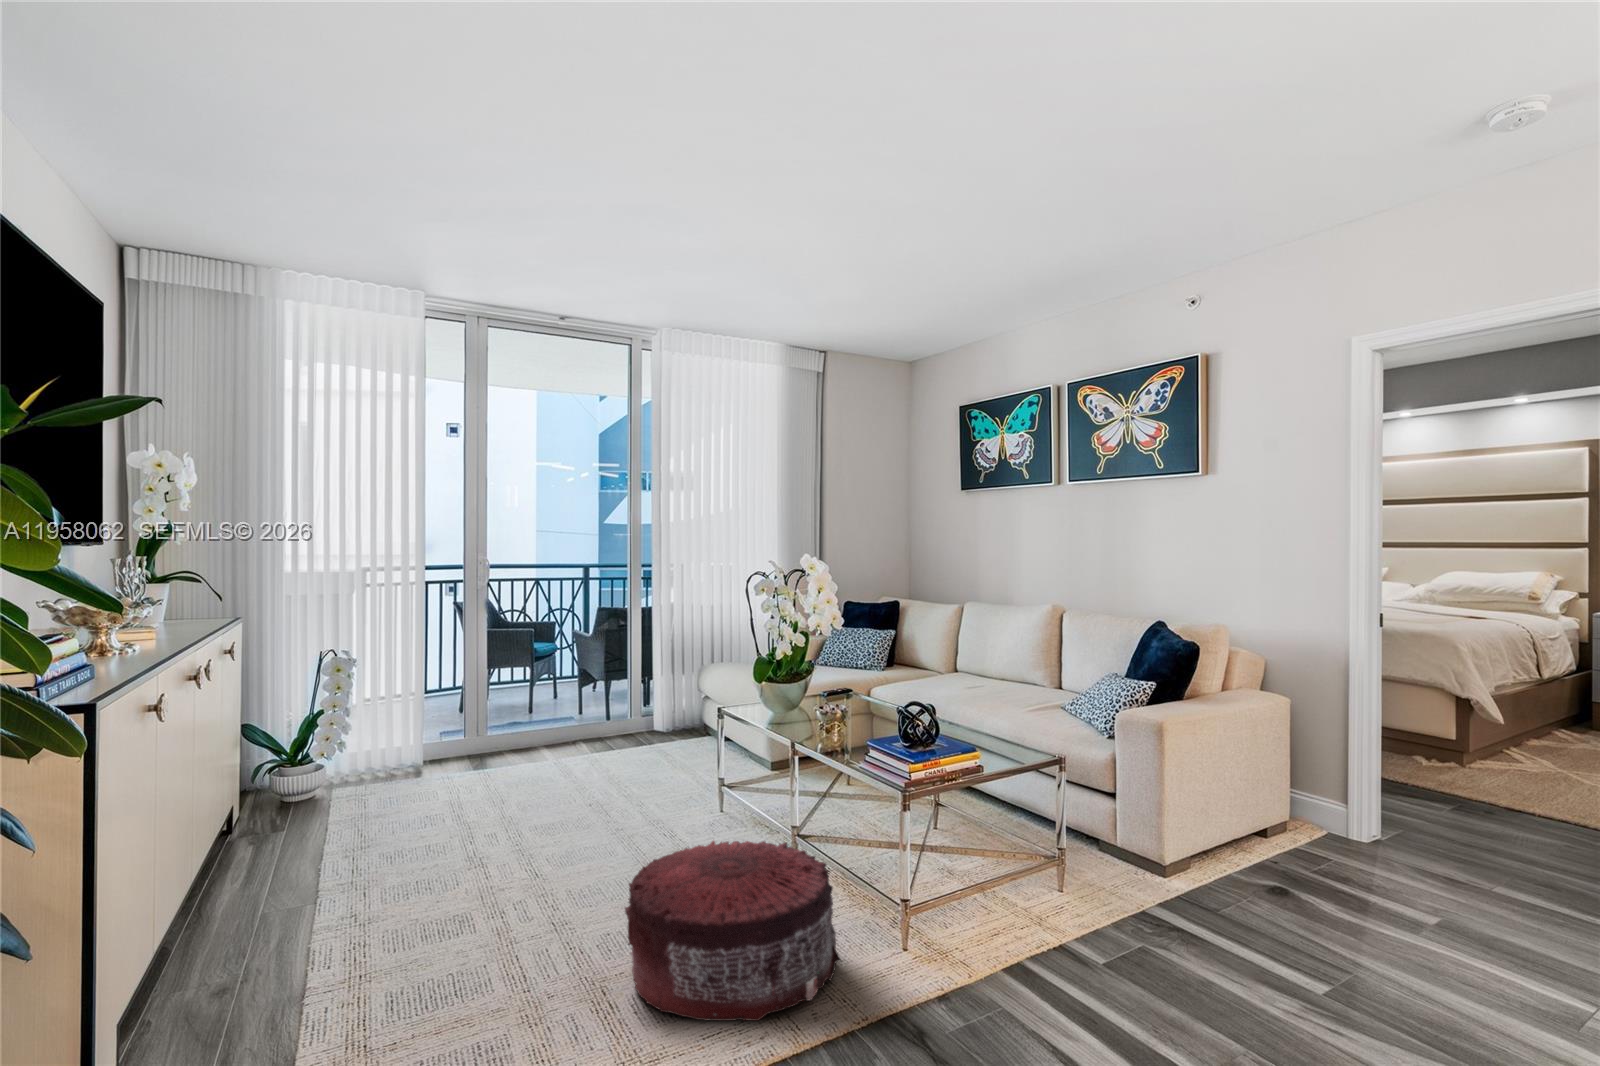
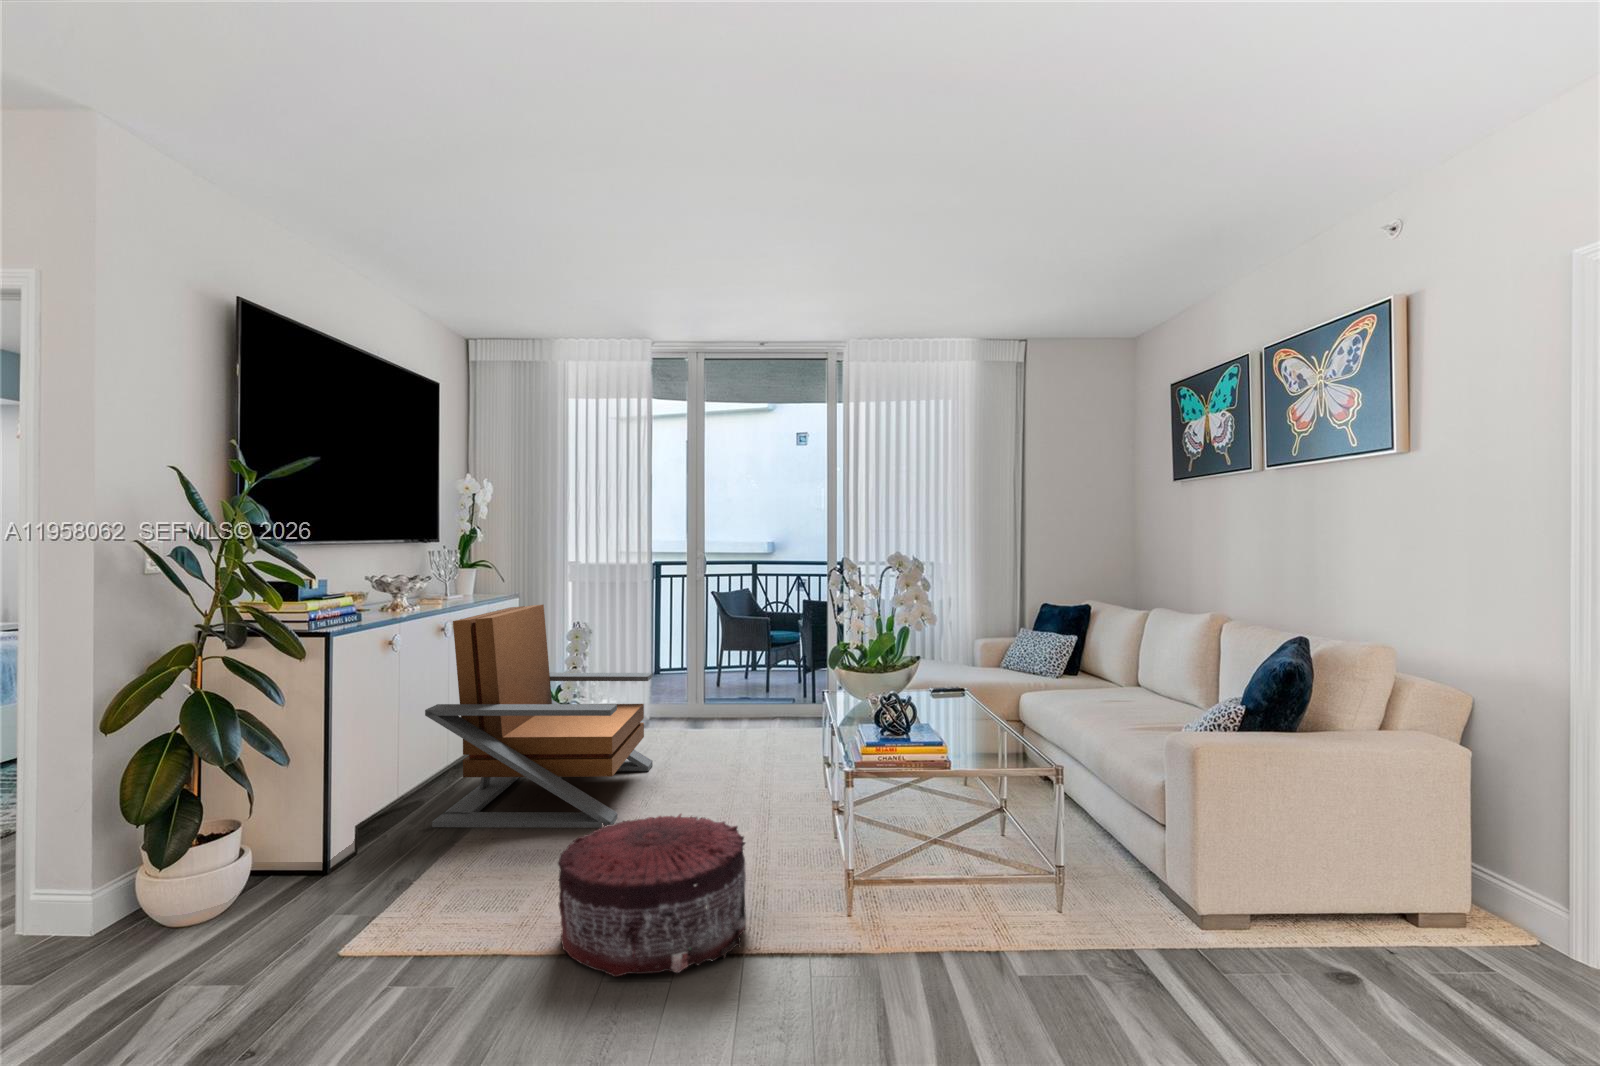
lounge chair: none [285,623,539,923] -> present [425,605,653,828]

